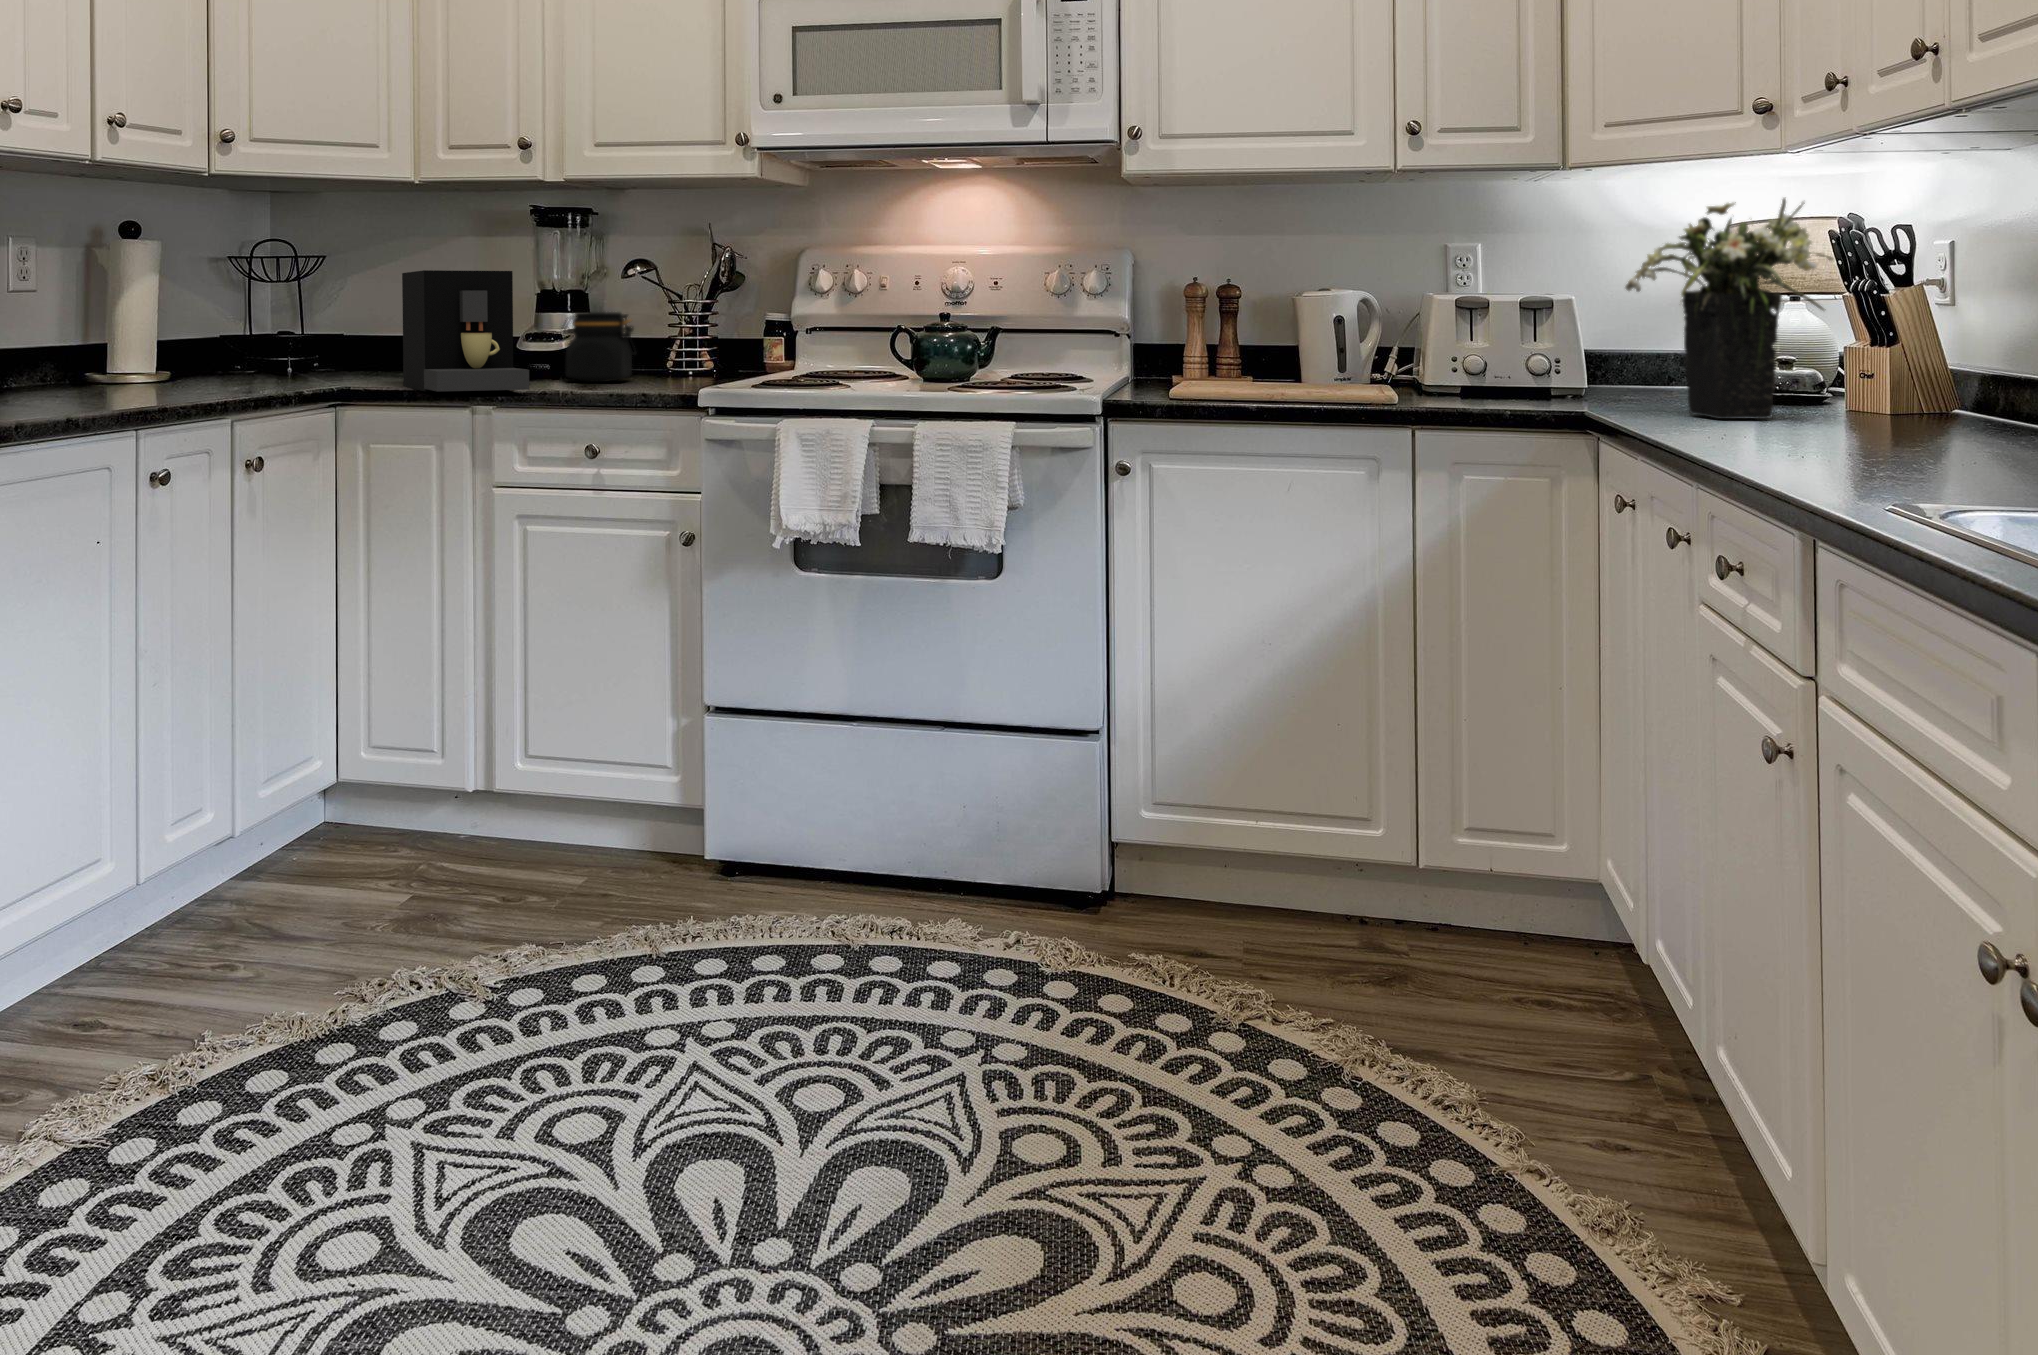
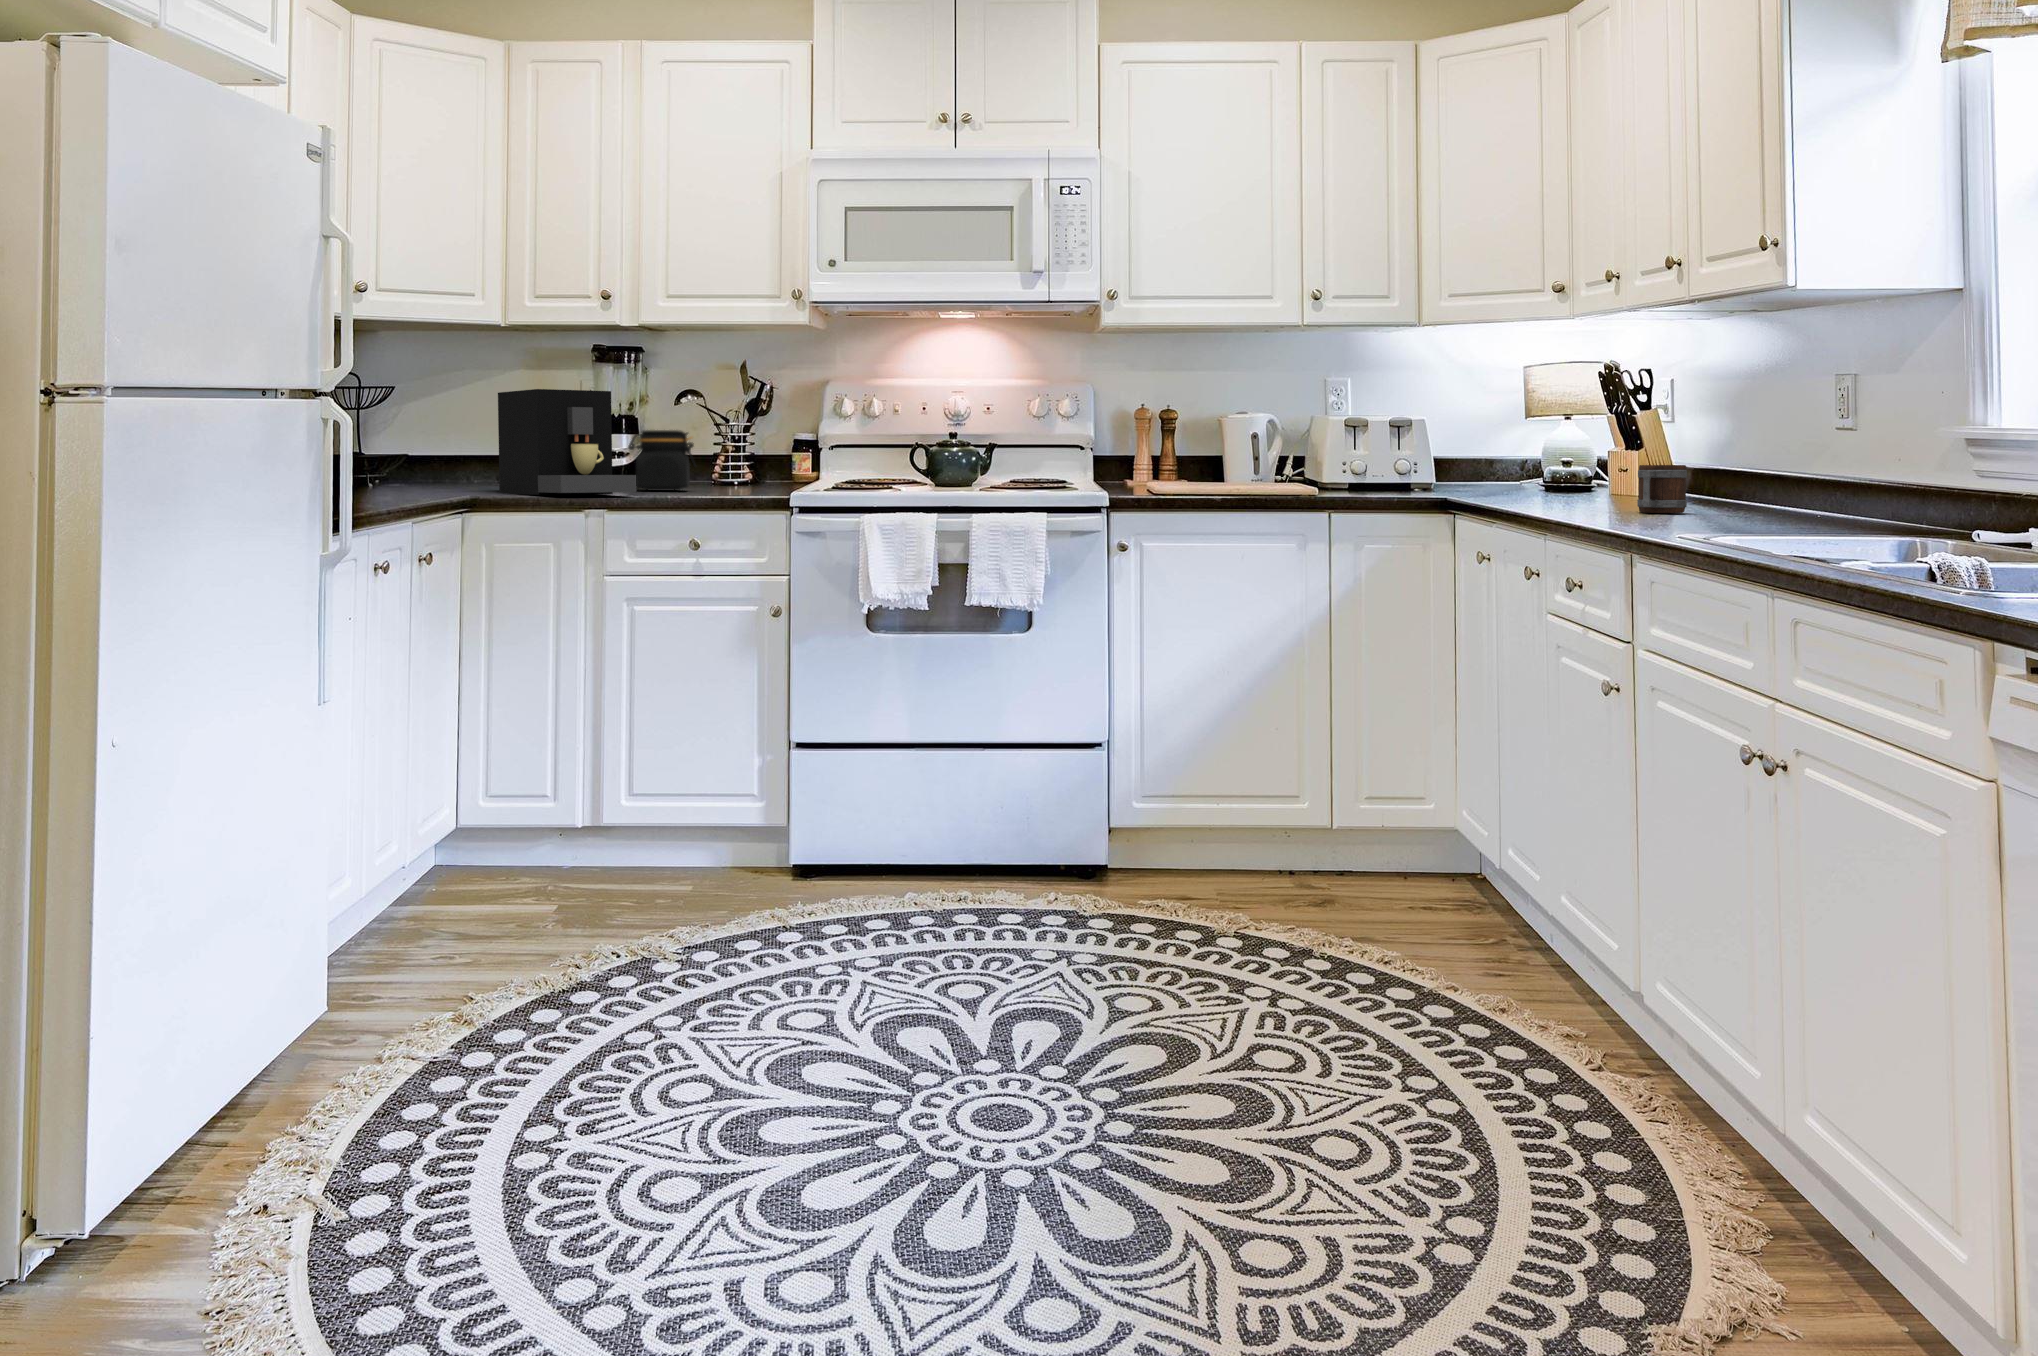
flower arrangement: present [1626,198,1833,419] -> none [1474,349,1604,502]
mug: none [1879,378,1969,455] -> present [1637,465,1687,513]

